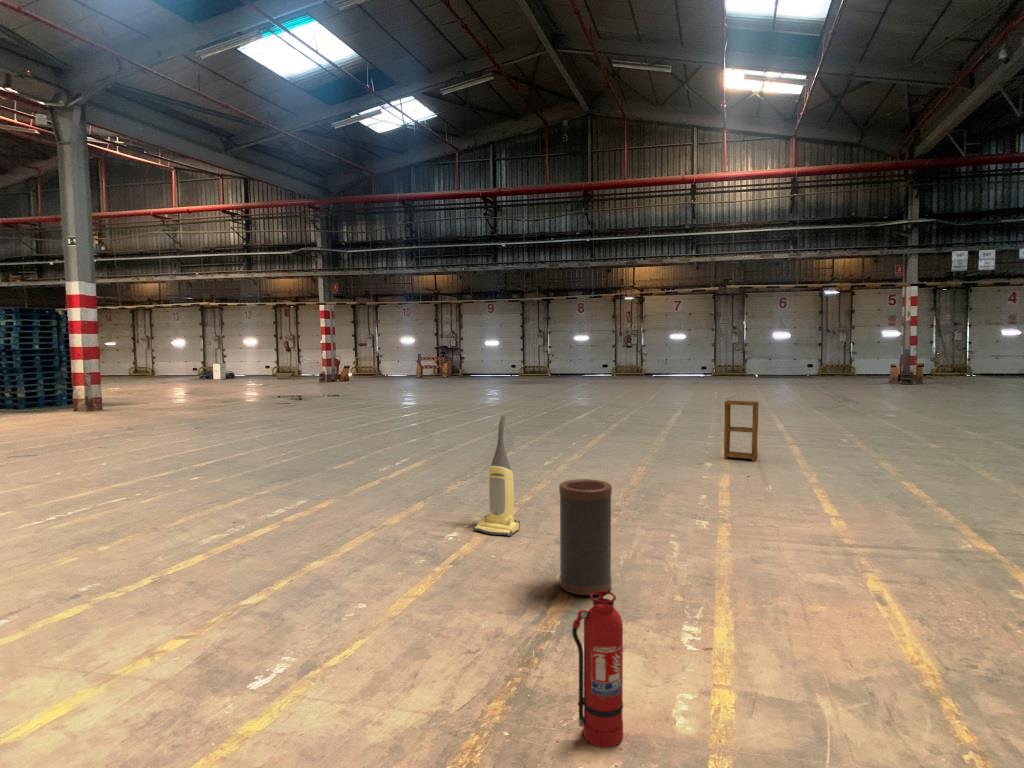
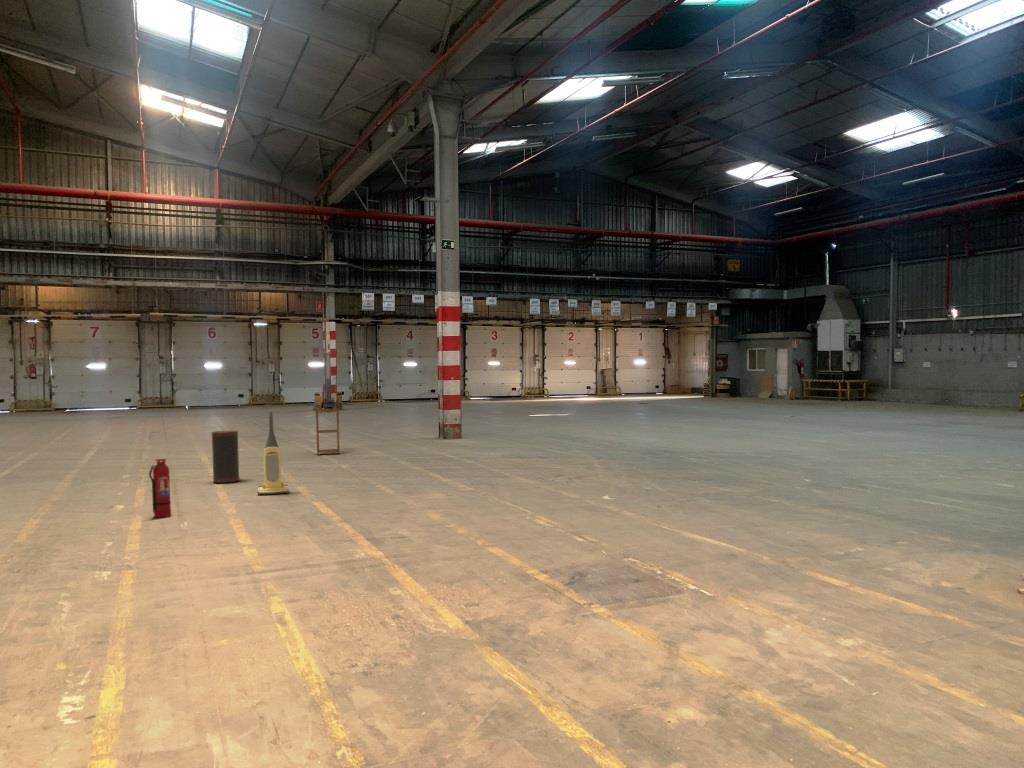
shelving unit: present [724,400,758,462] -> present [316,410,340,455]
vacuum cleaner: present [474,416,520,536] -> present [258,412,289,495]
trash can: present [559,479,612,595] -> present [212,431,239,483]

